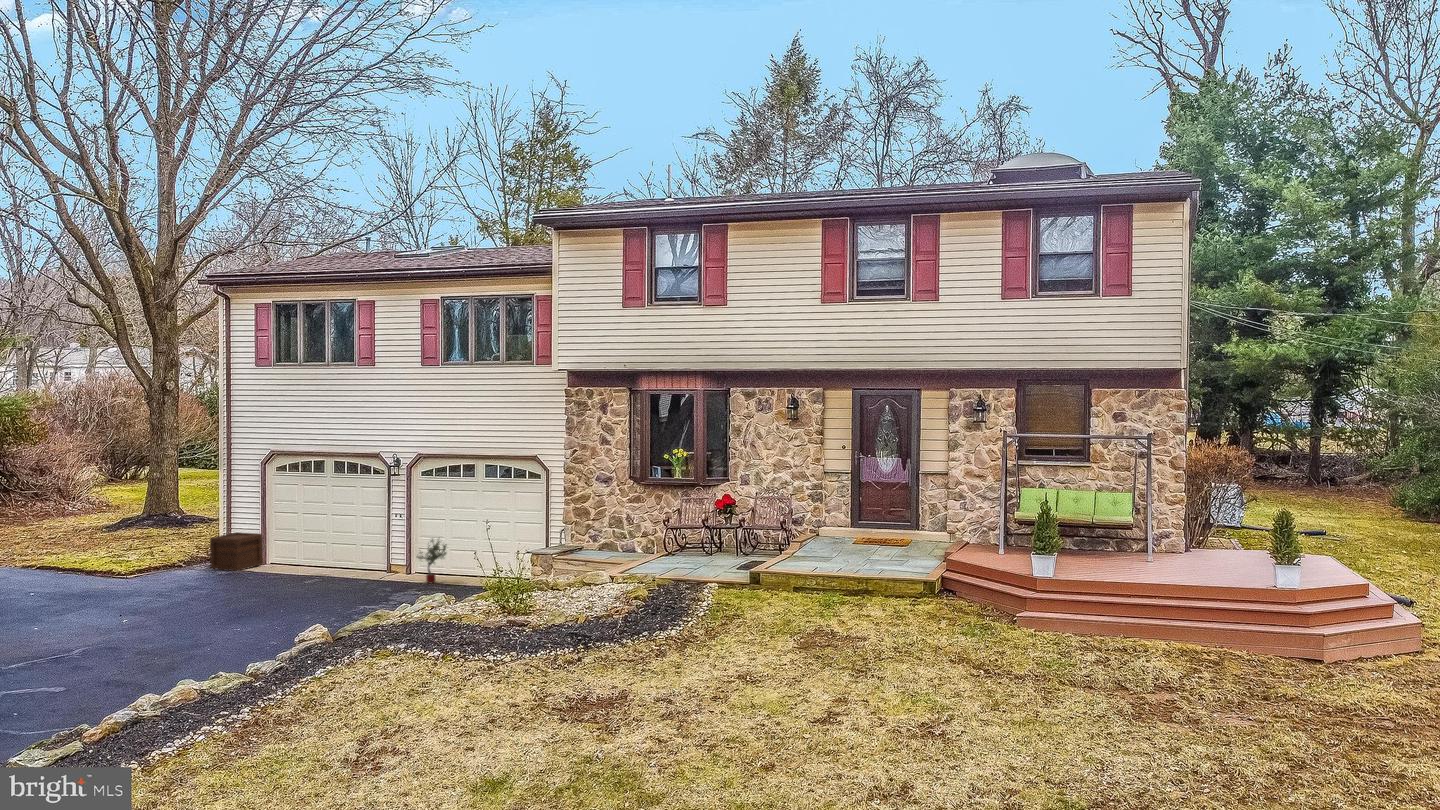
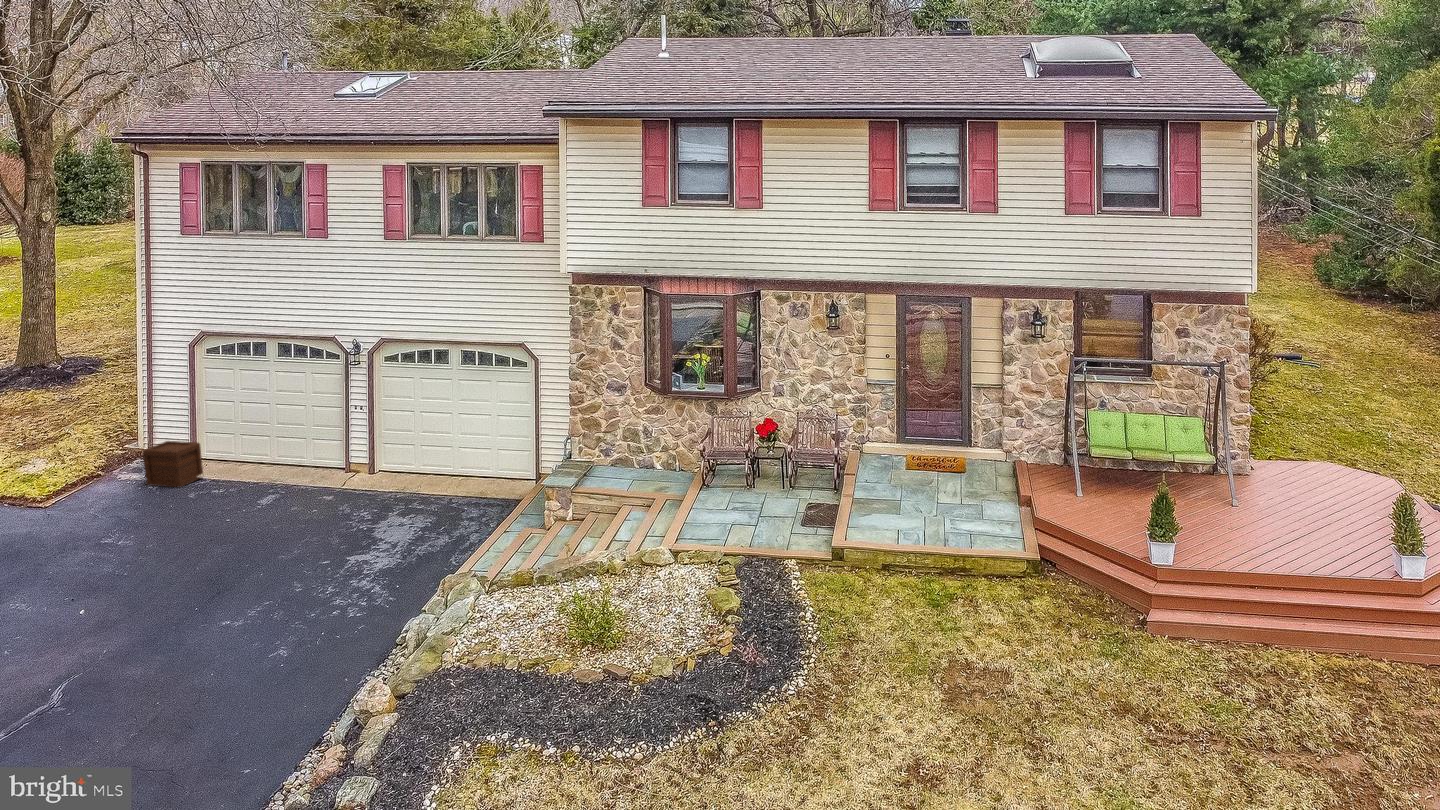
potted tree: present [417,539,446,583] -> none [393,448,431,500]

